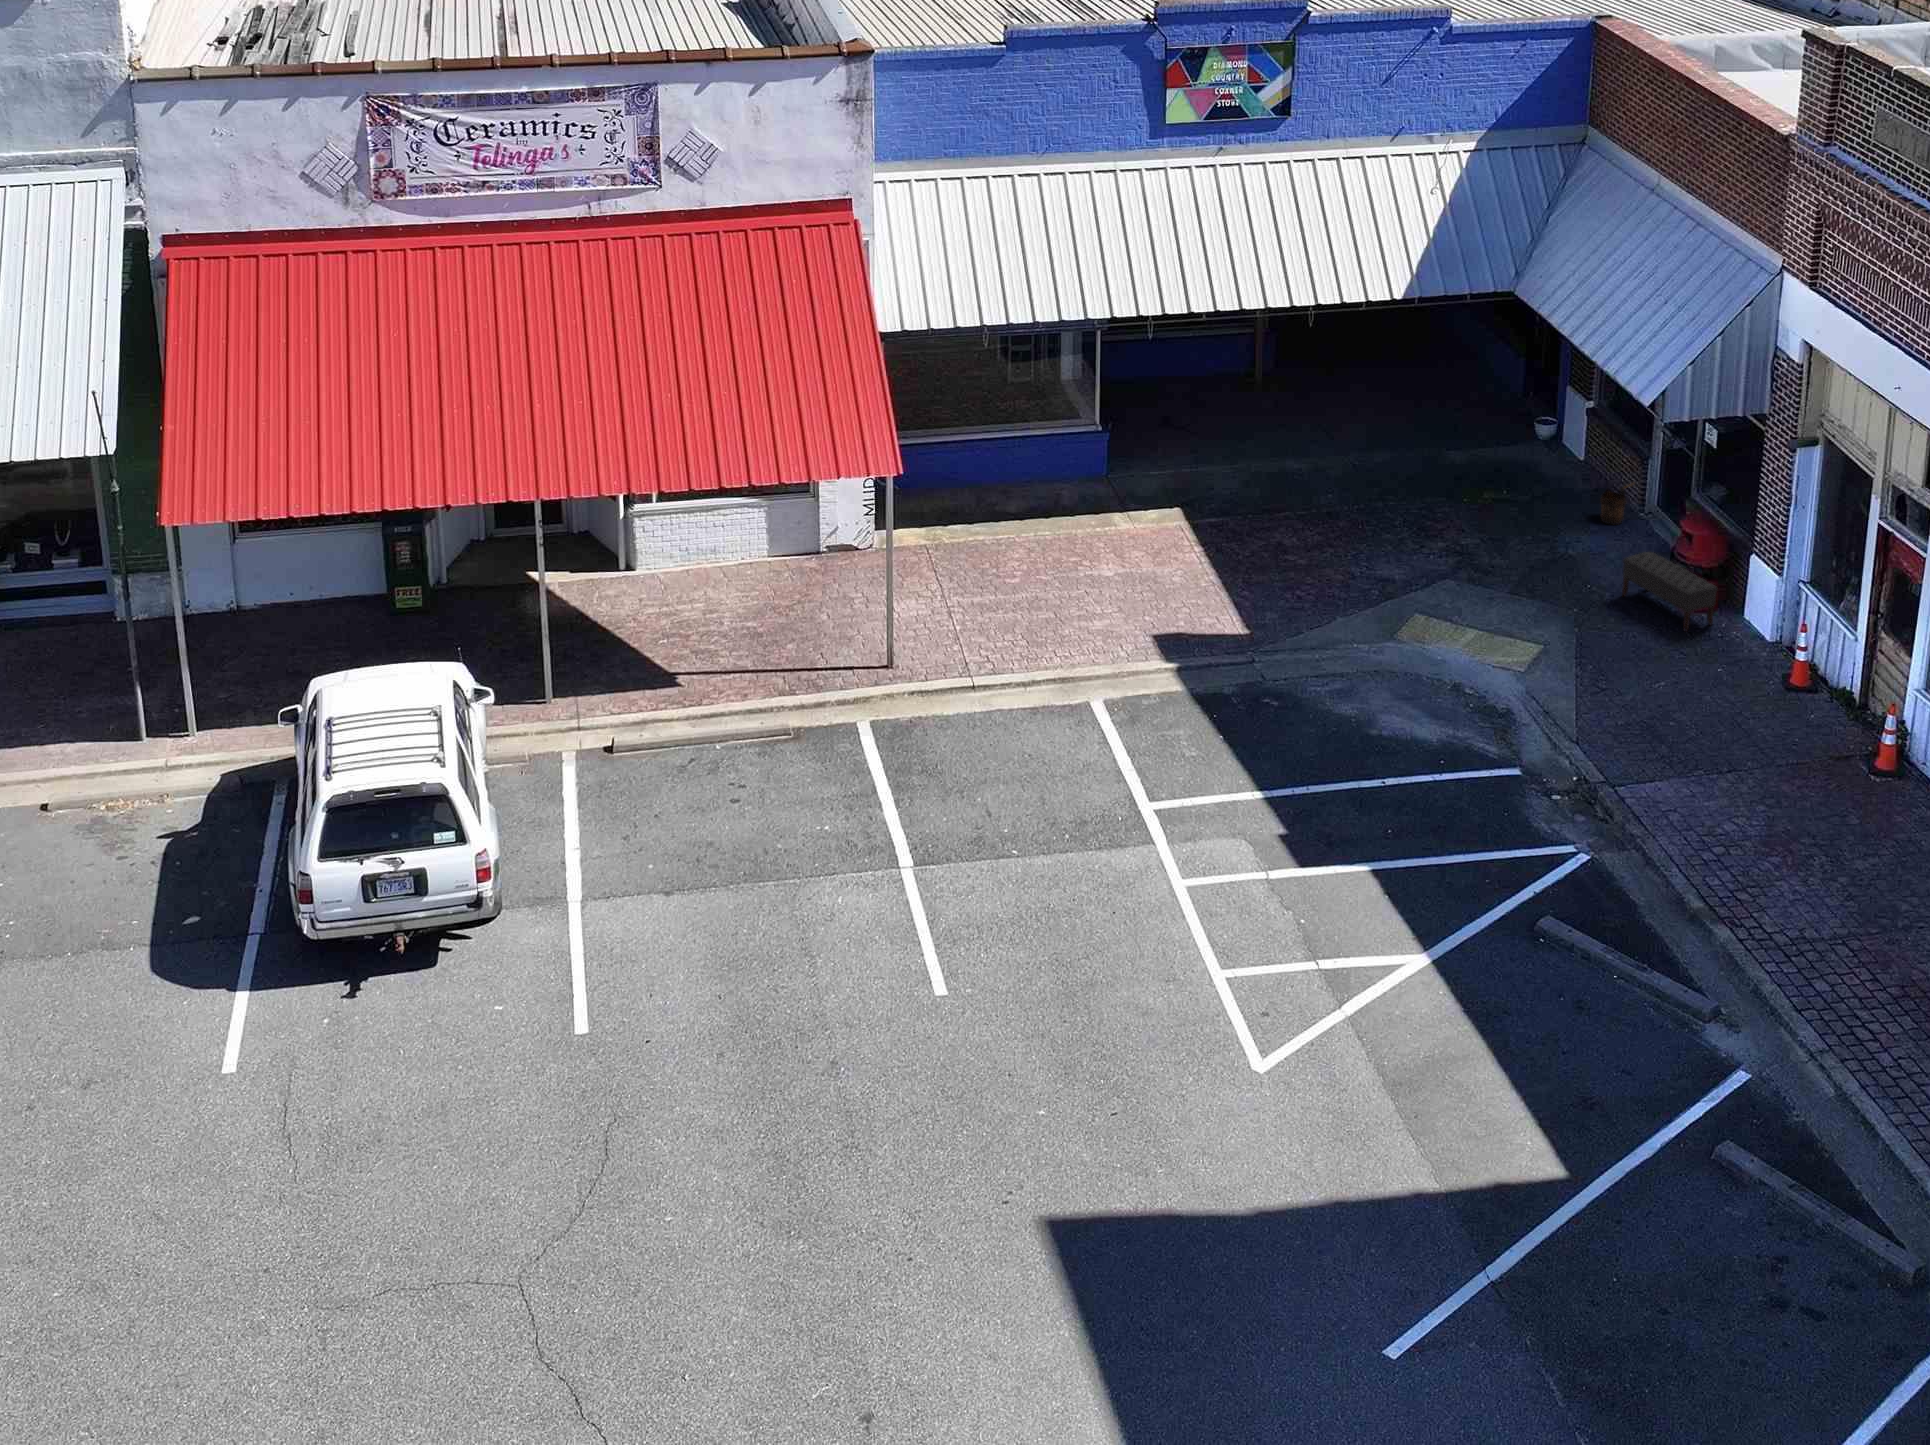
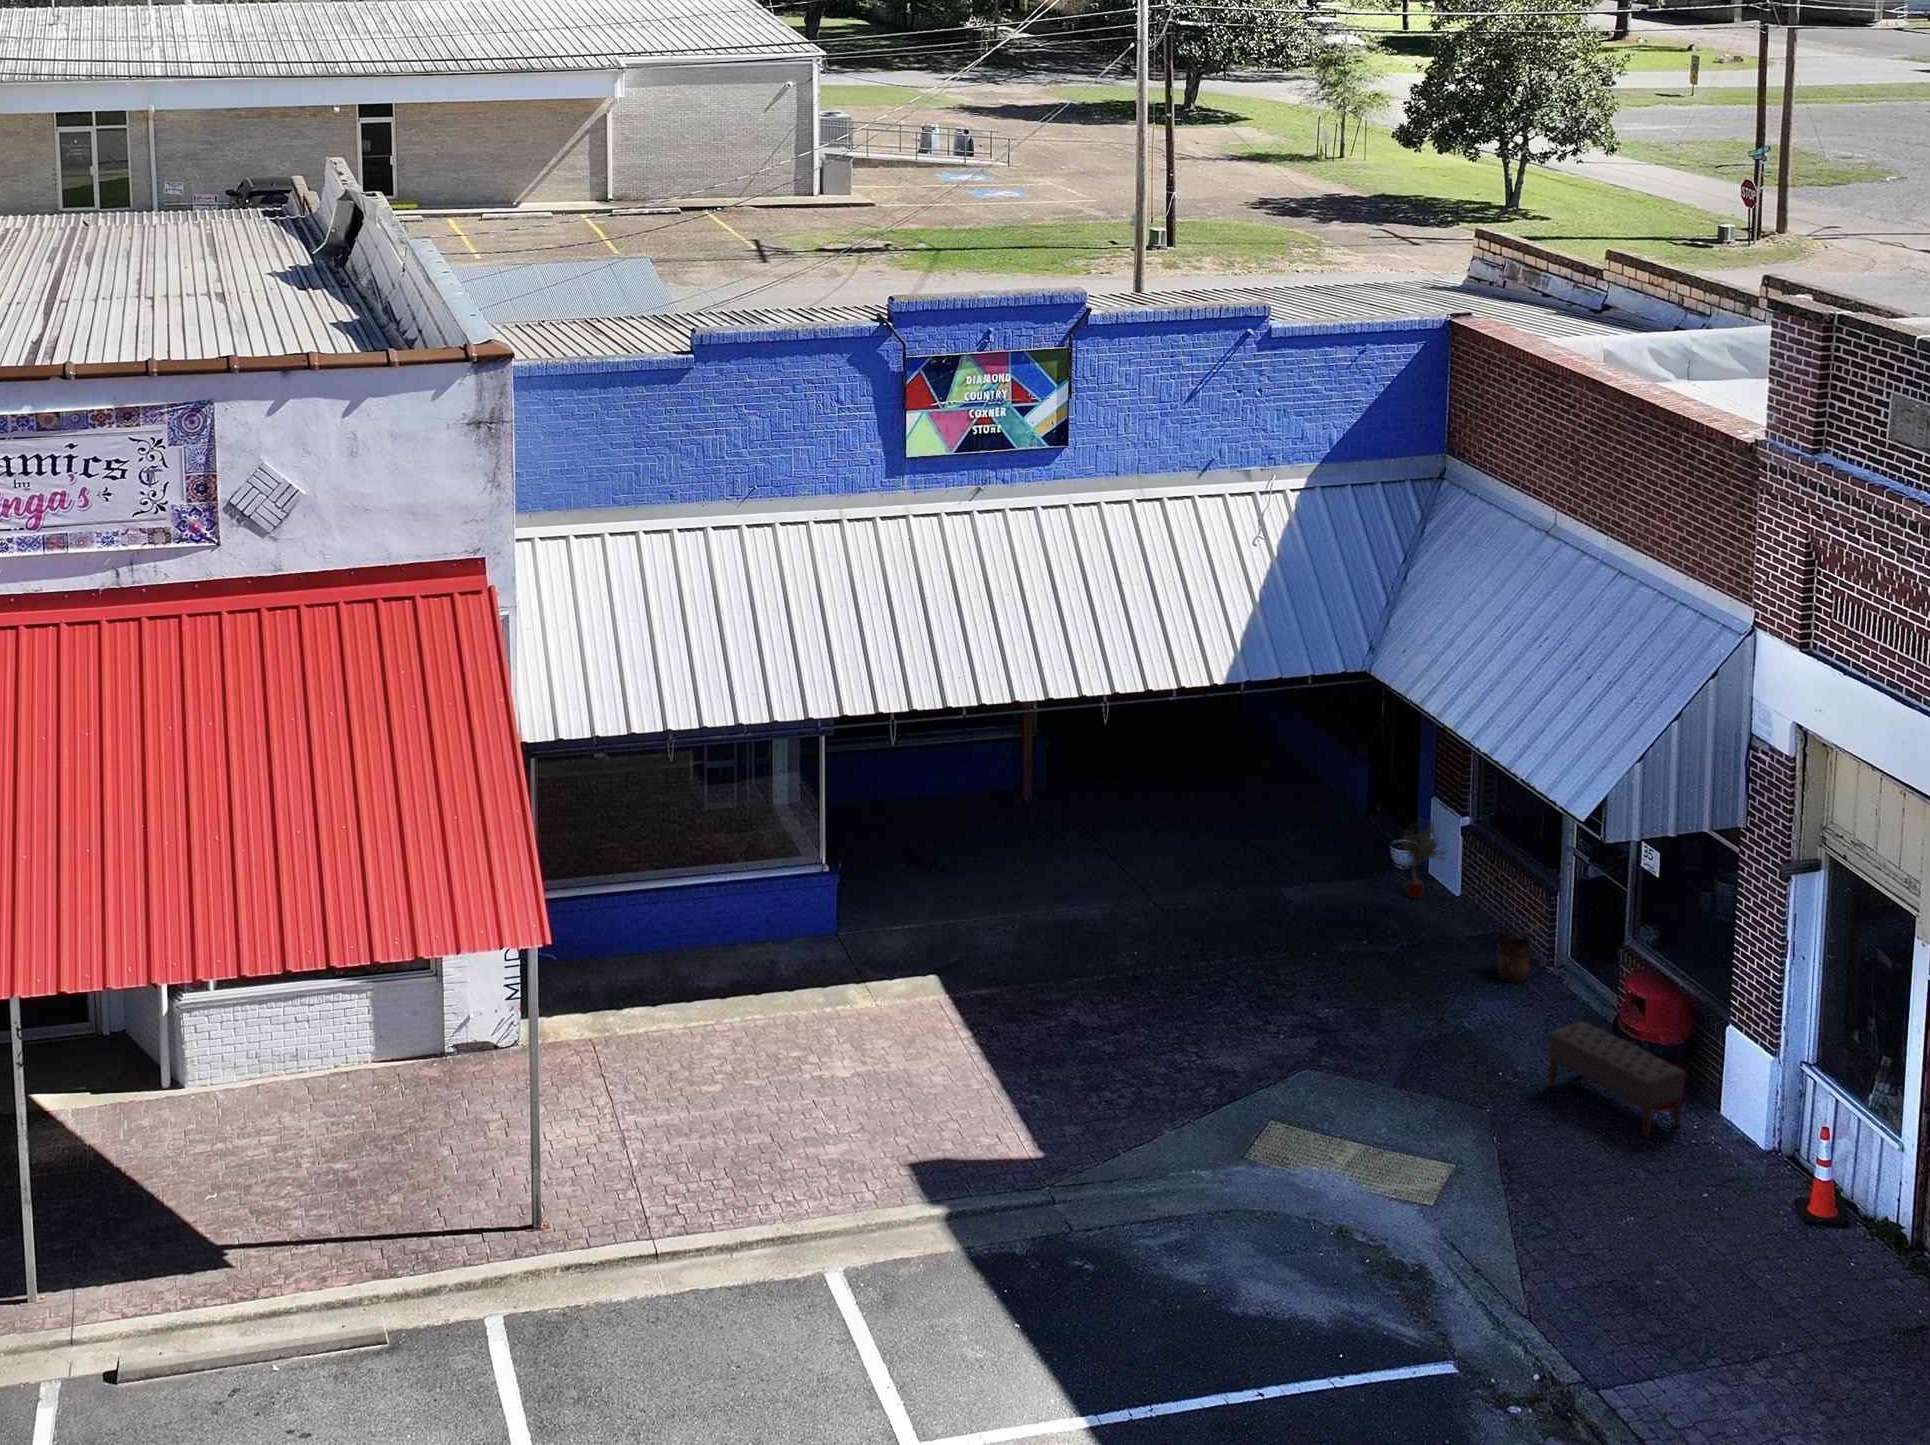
potted tree: none [1539,402,1576,463] -> present [1401,819,1448,899]

